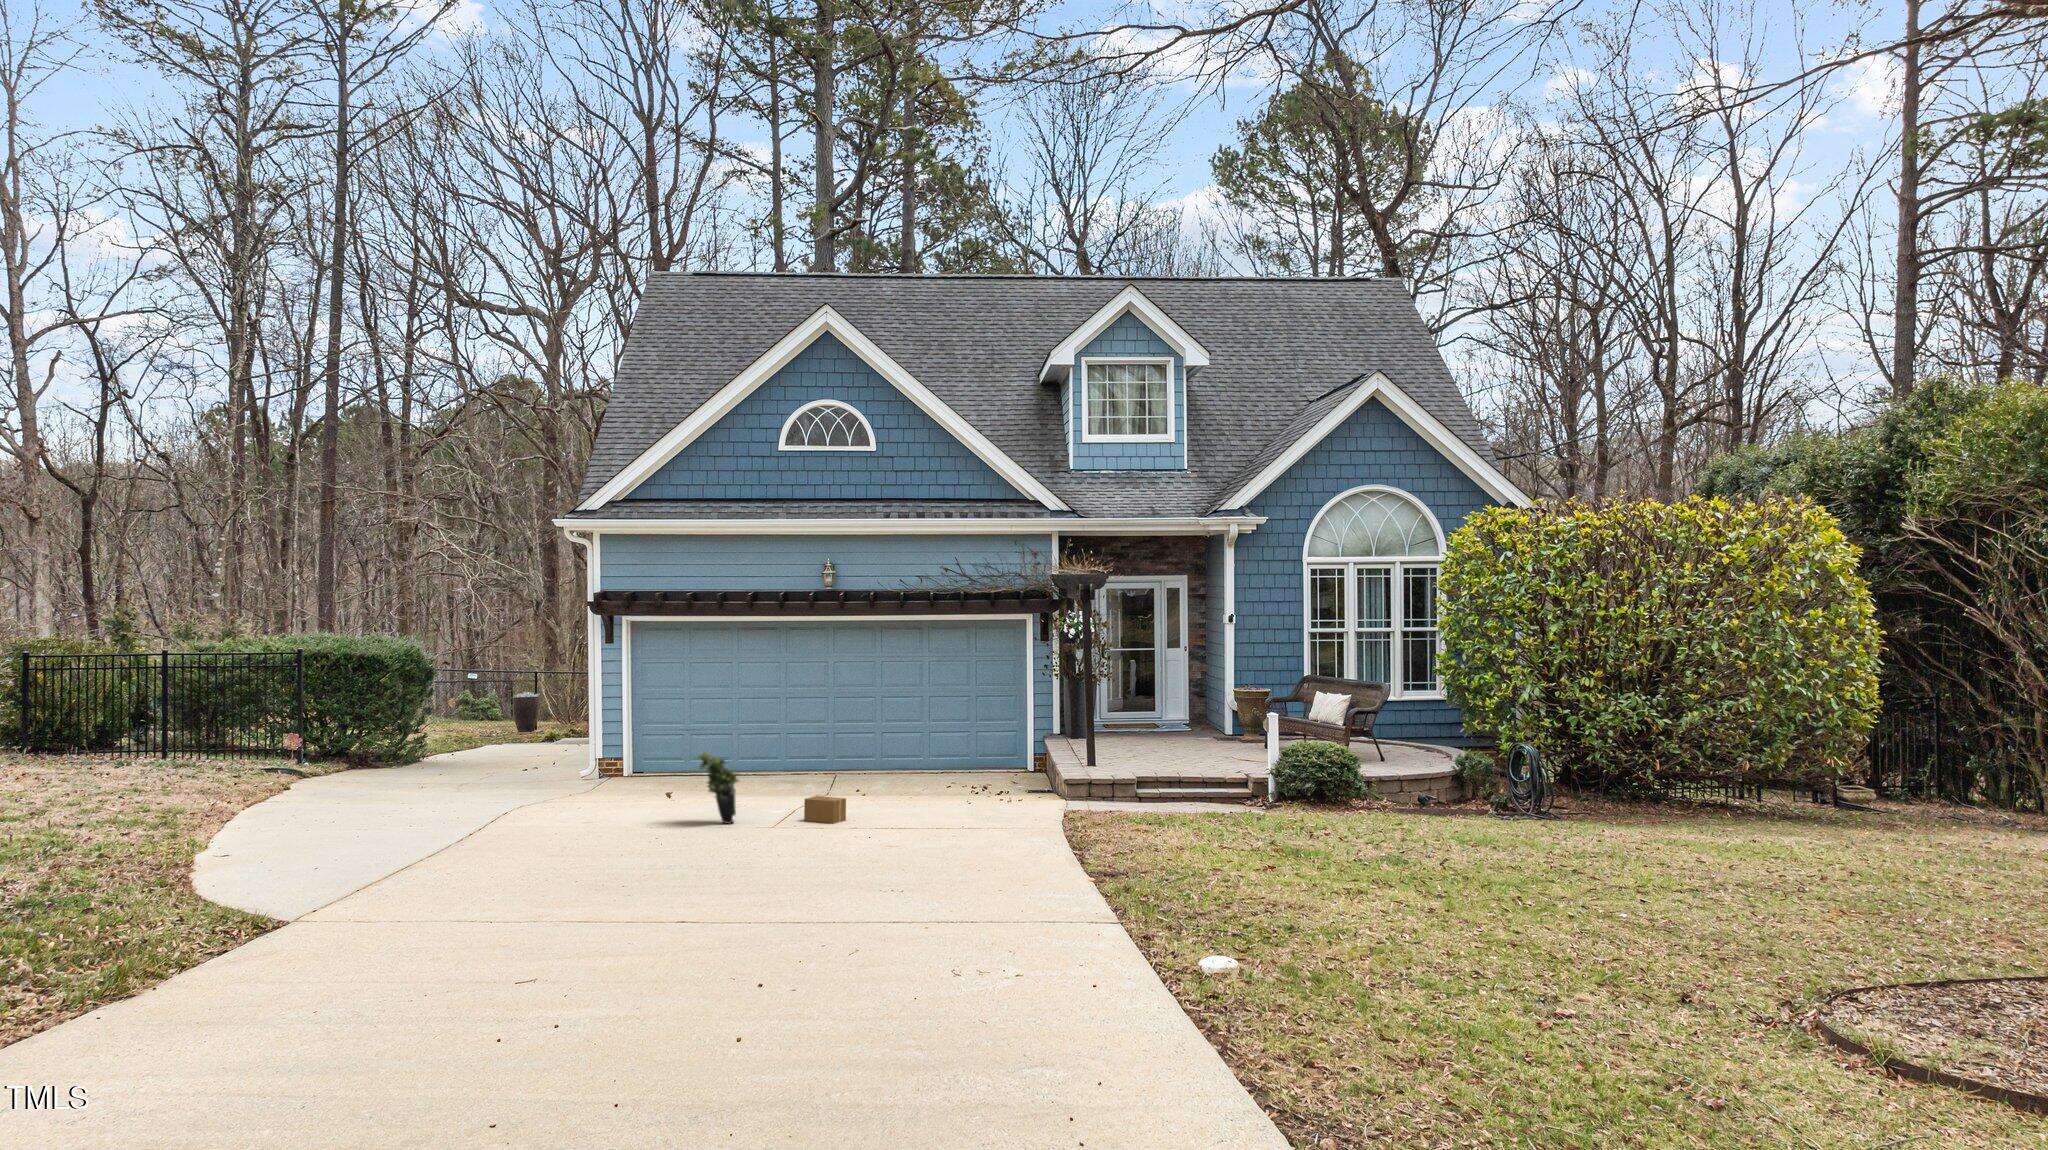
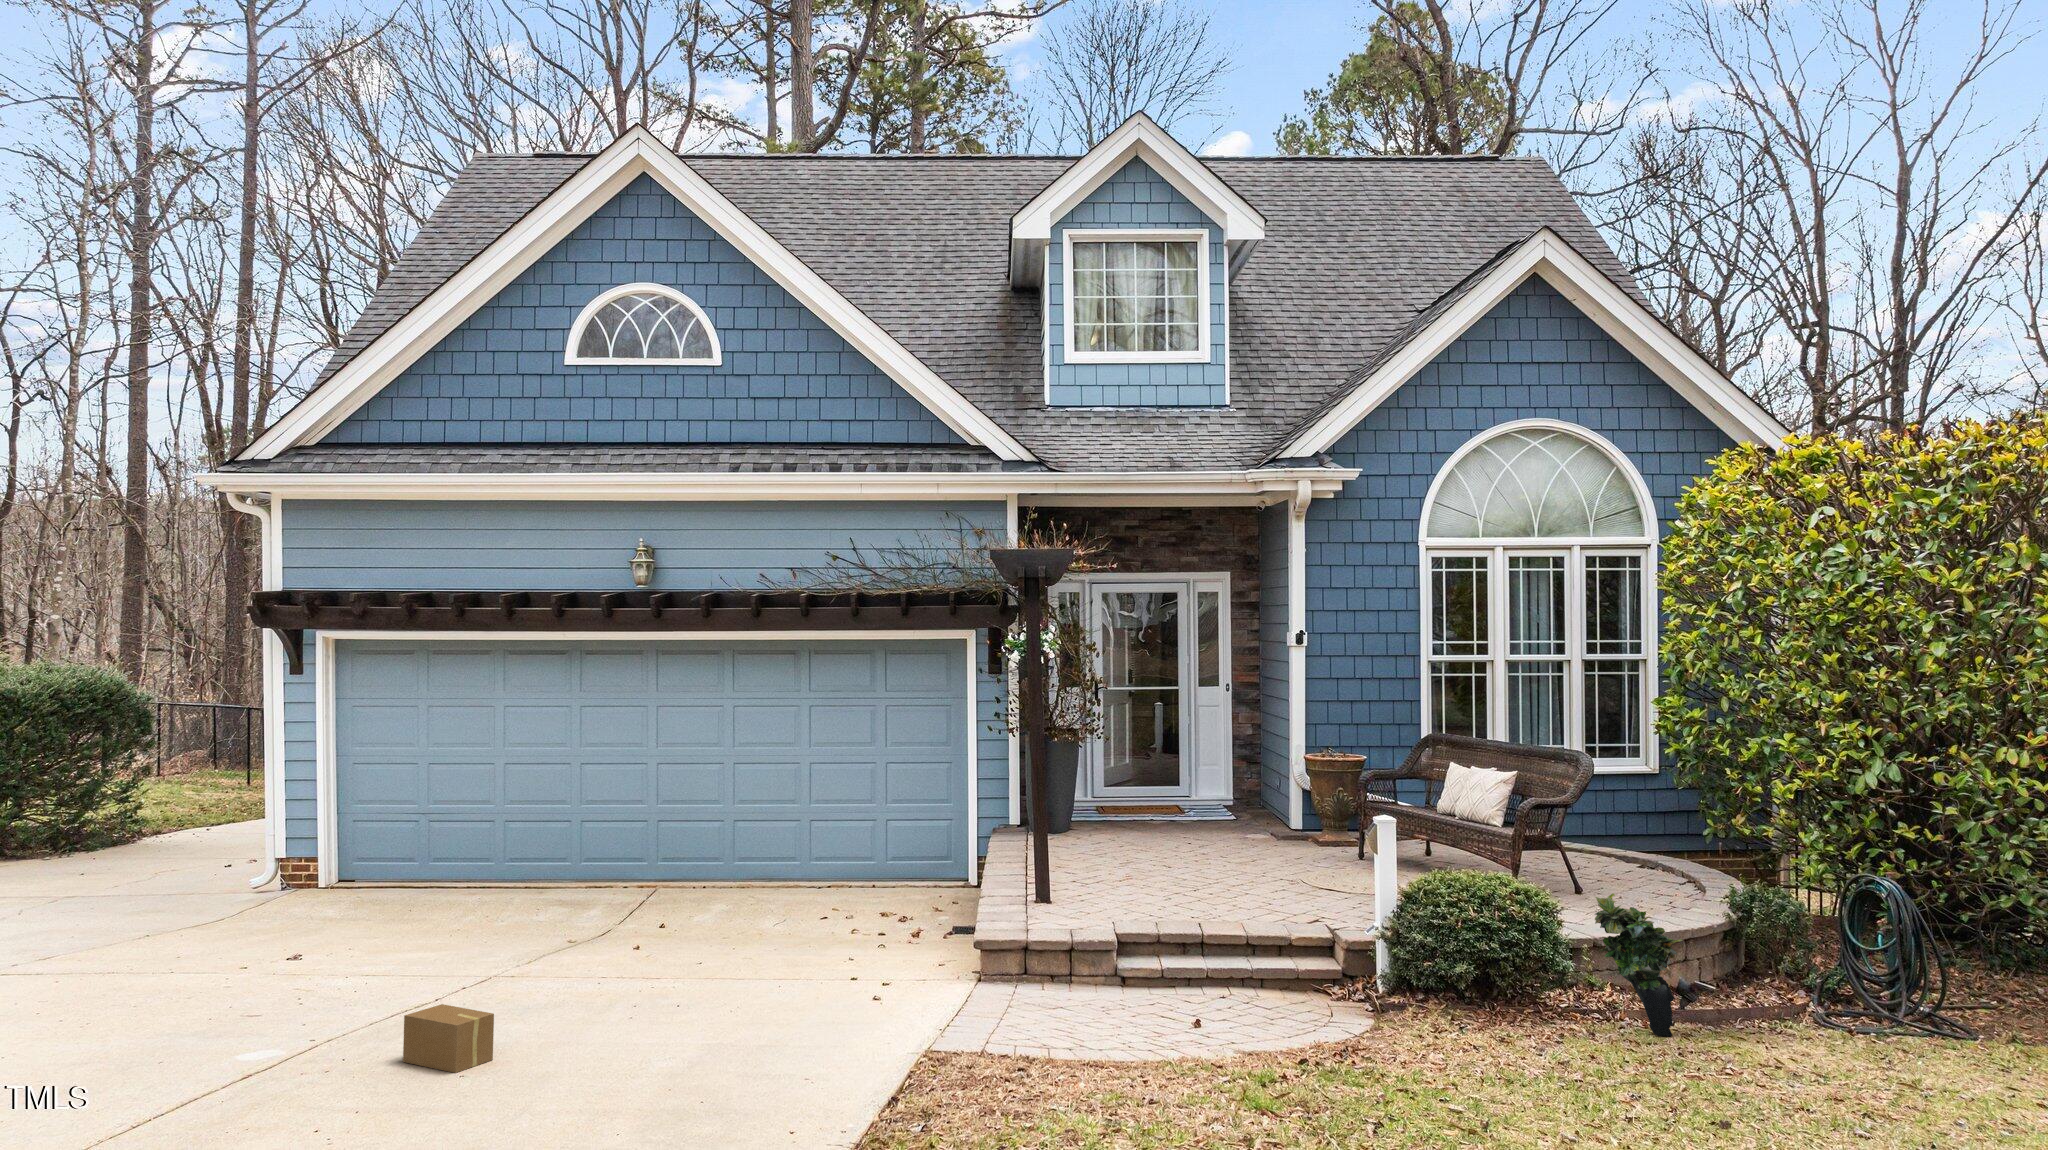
potted plant: present [697,752,739,824] -> present [1595,893,1683,1037]

